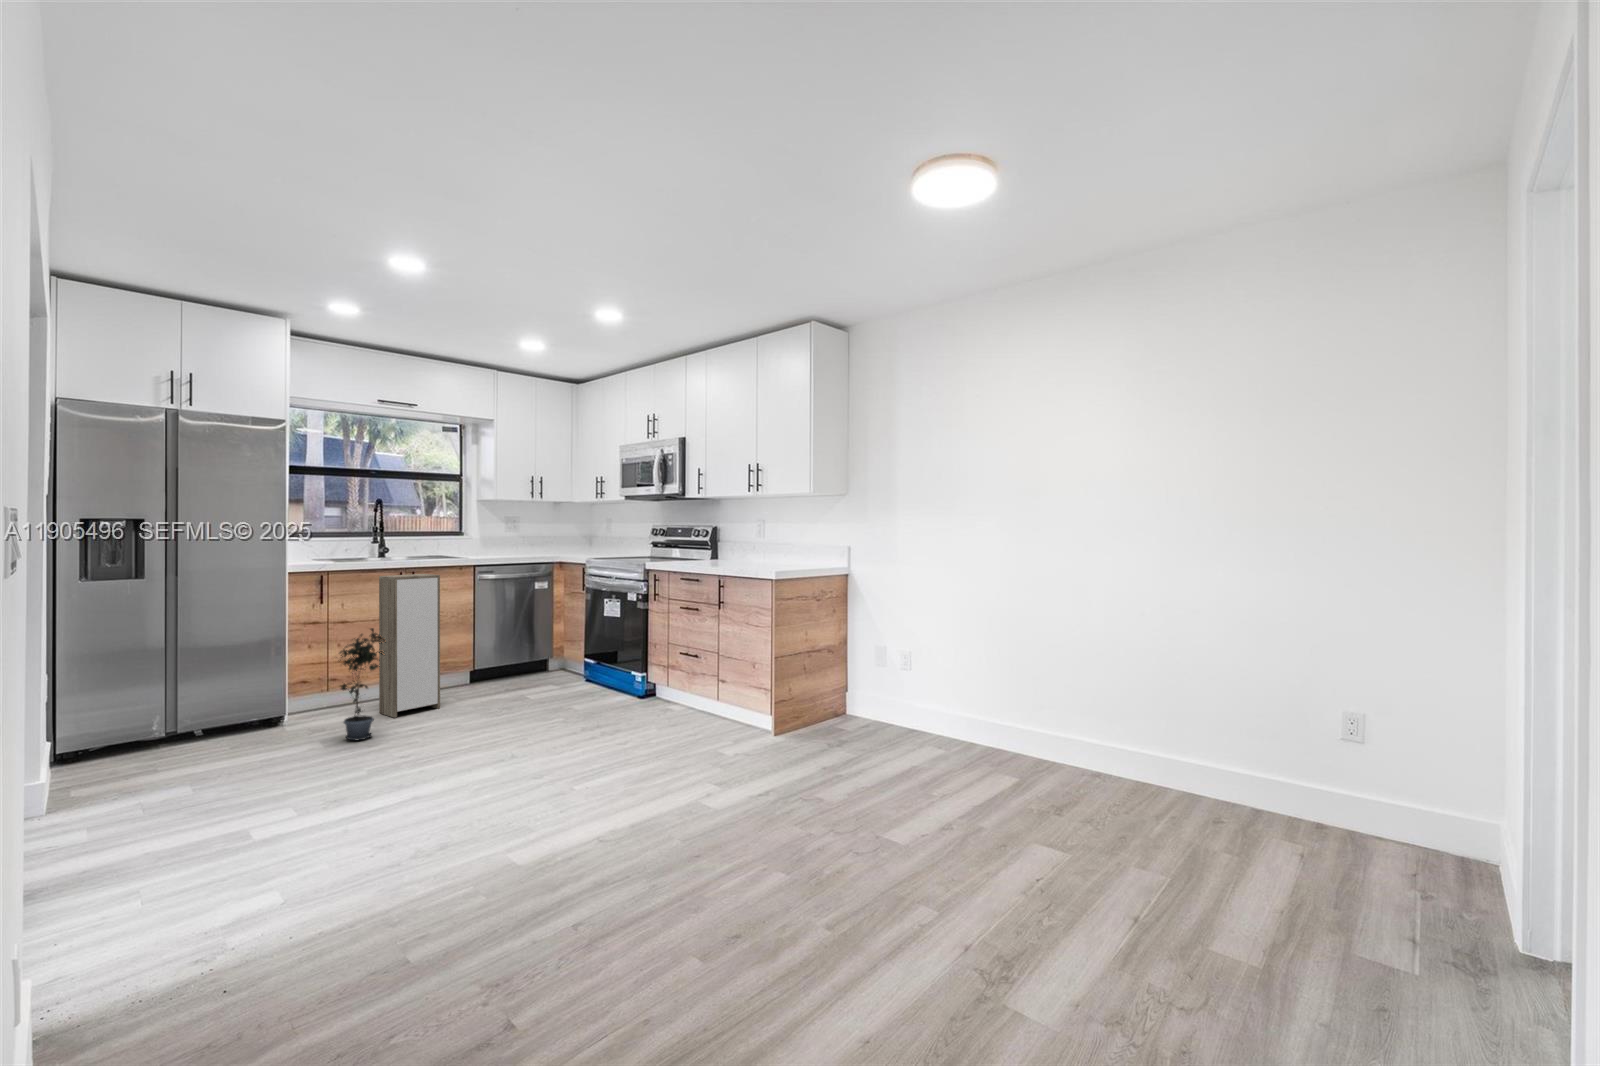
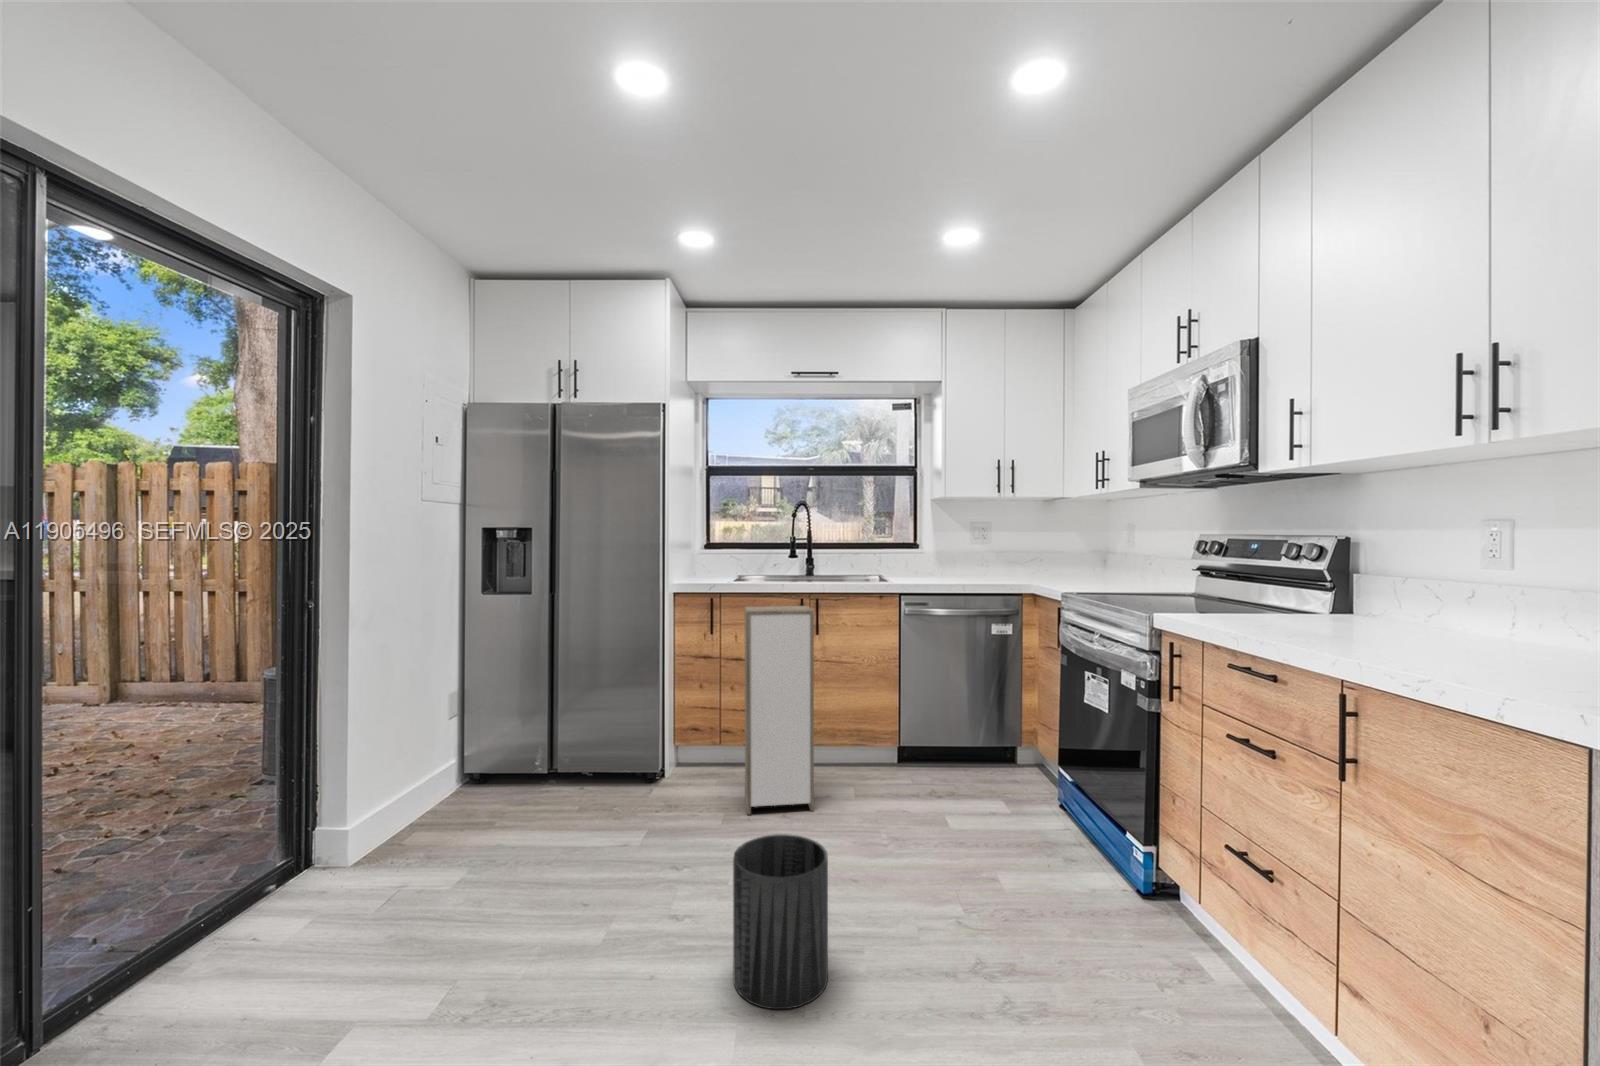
potted plant: present [340,628,386,740] -> none [631,690,702,856]
trash can: none [473,681,525,755] -> present [733,834,828,1009]

